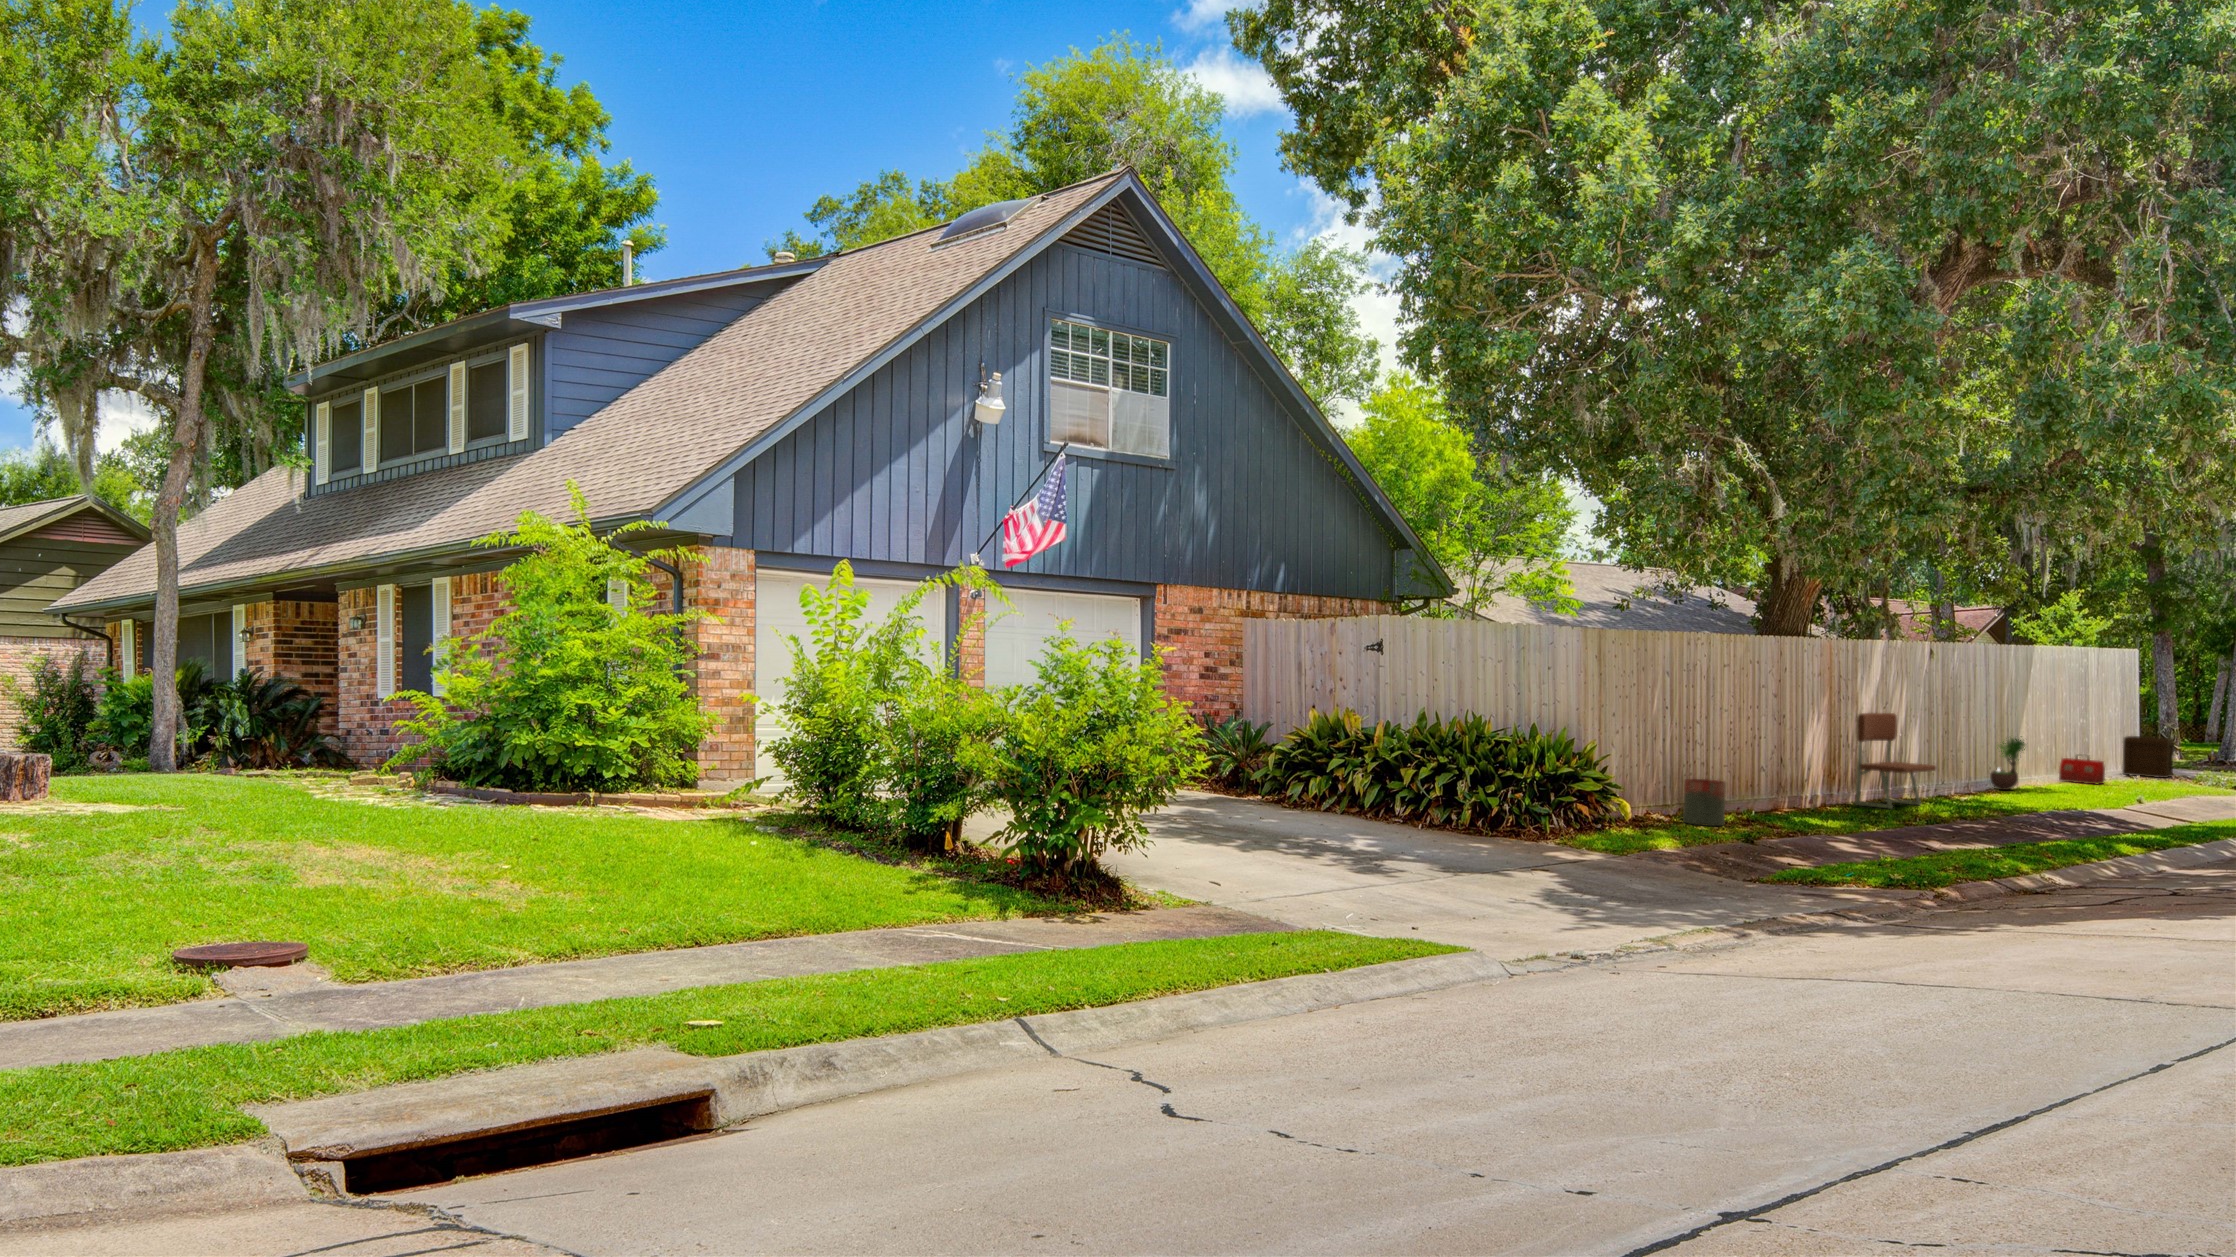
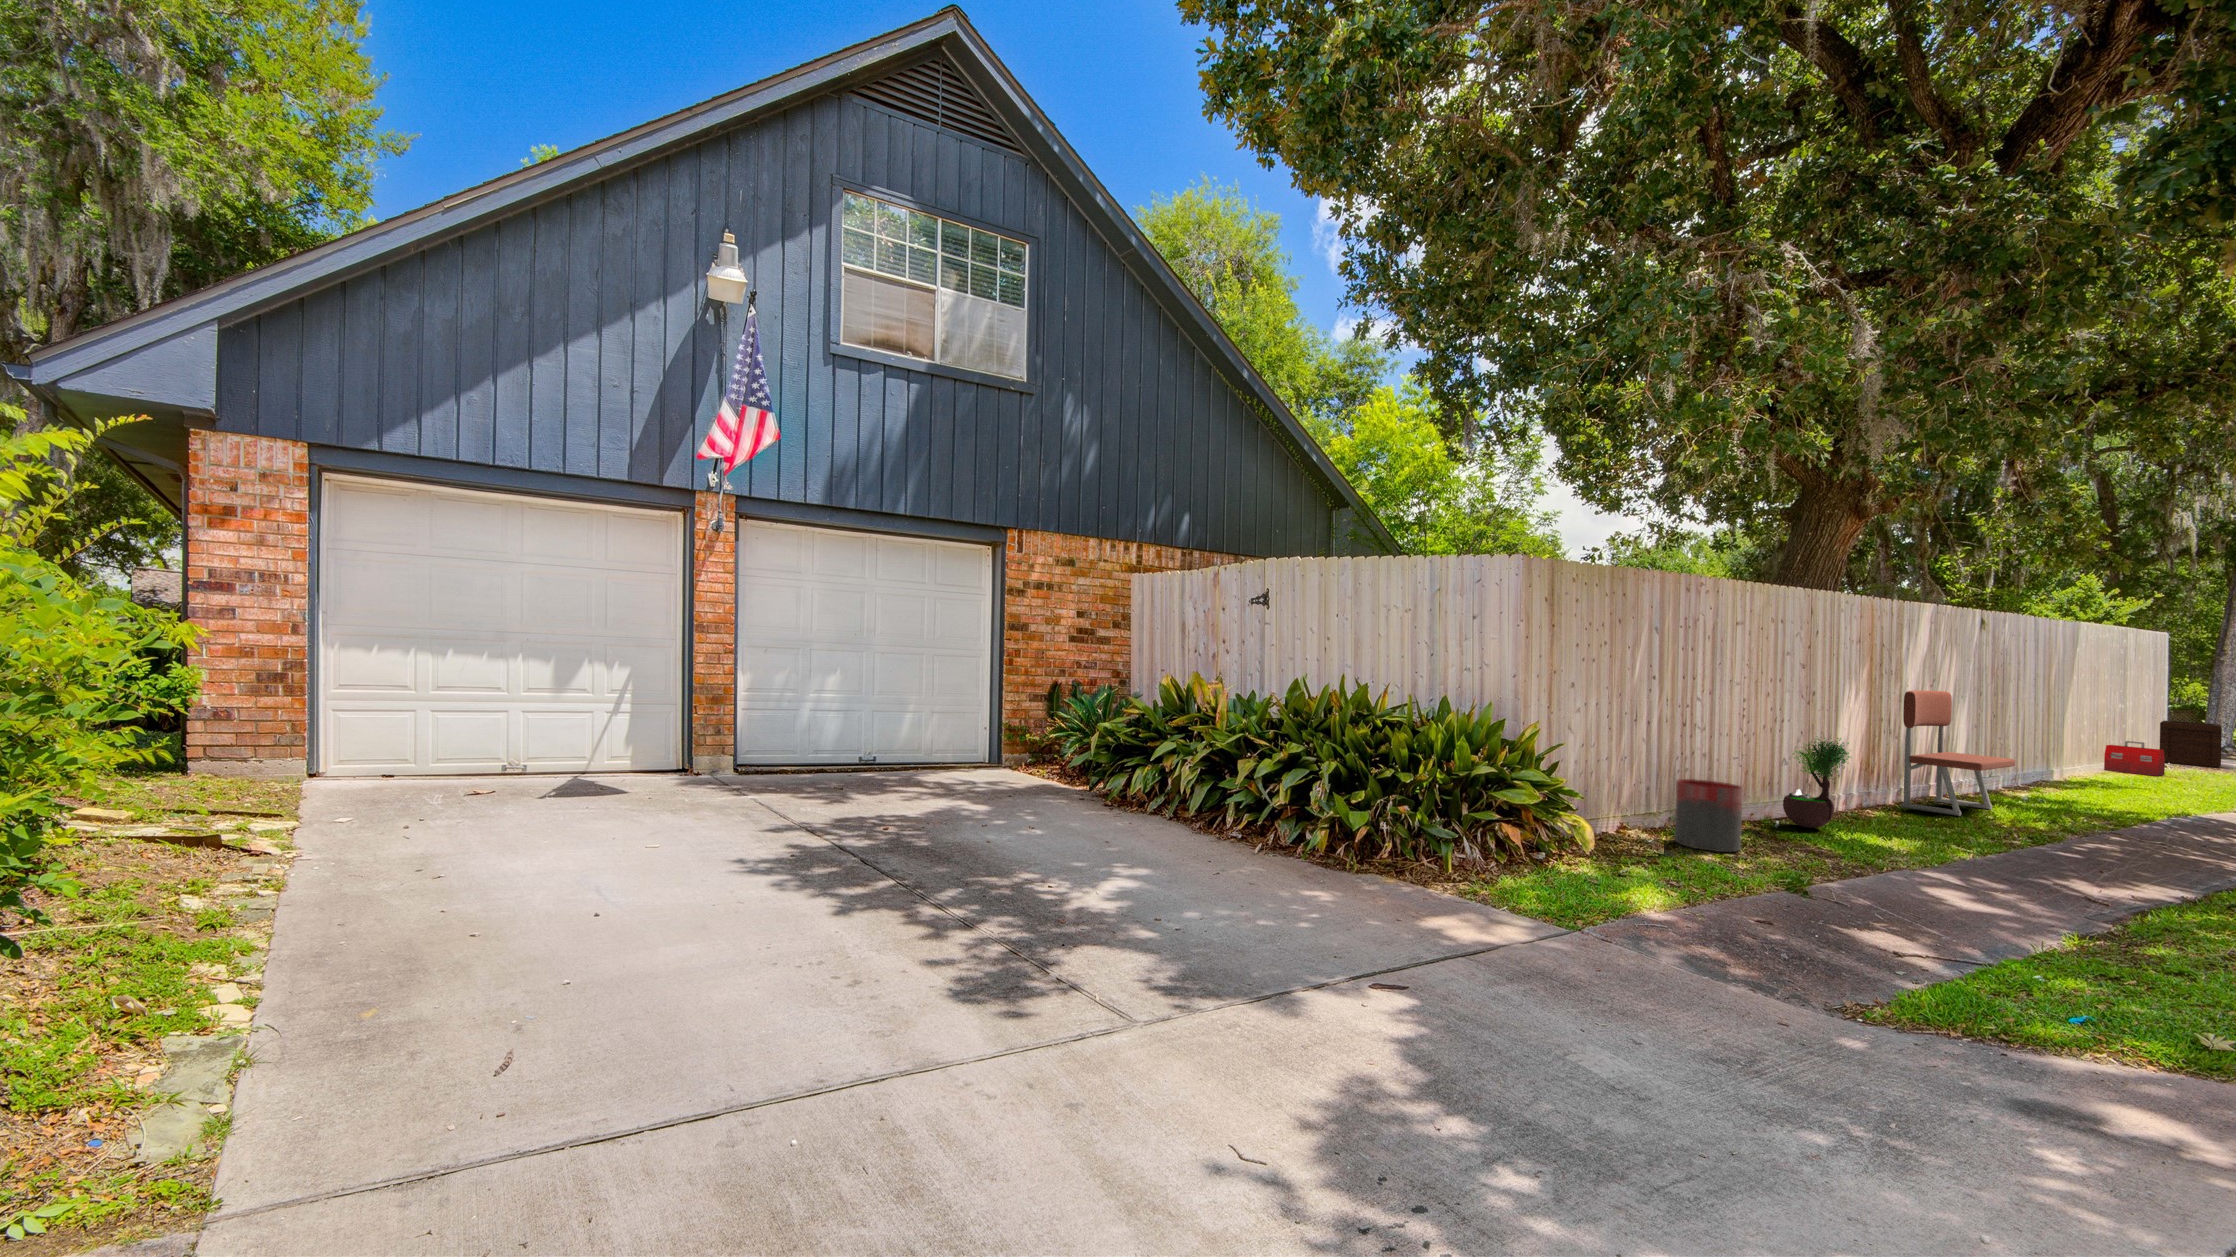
potted tree: present [1990,736,2025,790] -> present [1783,737,1852,828]

